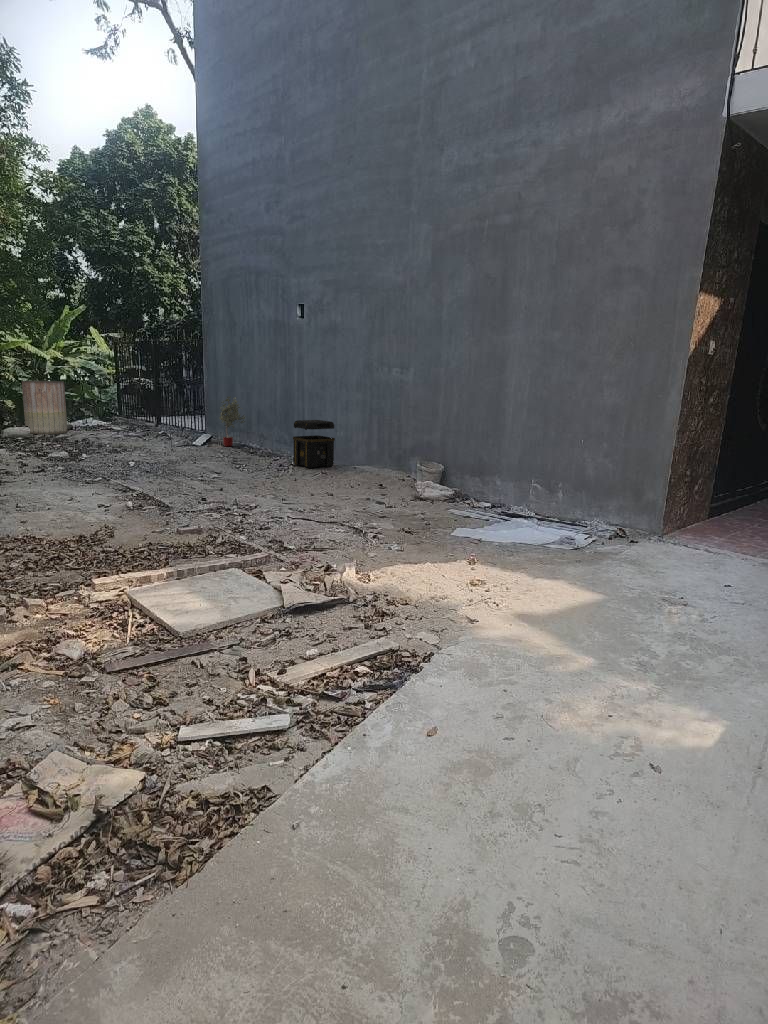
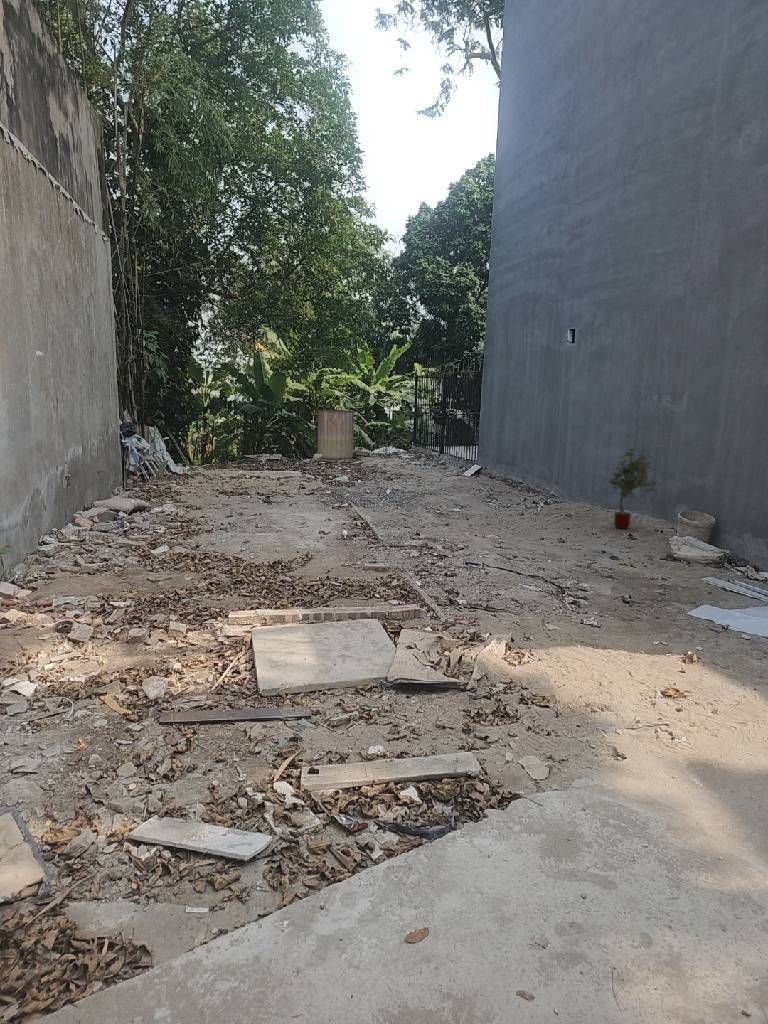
potted tree: present [220,397,245,447] -> present [610,449,657,529]
toolbox: present [293,420,335,468] -> none [545,455,595,510]

